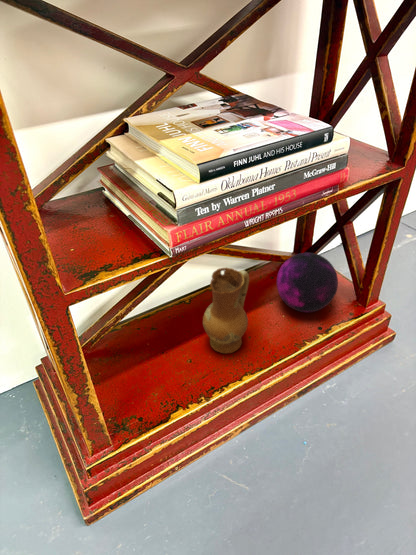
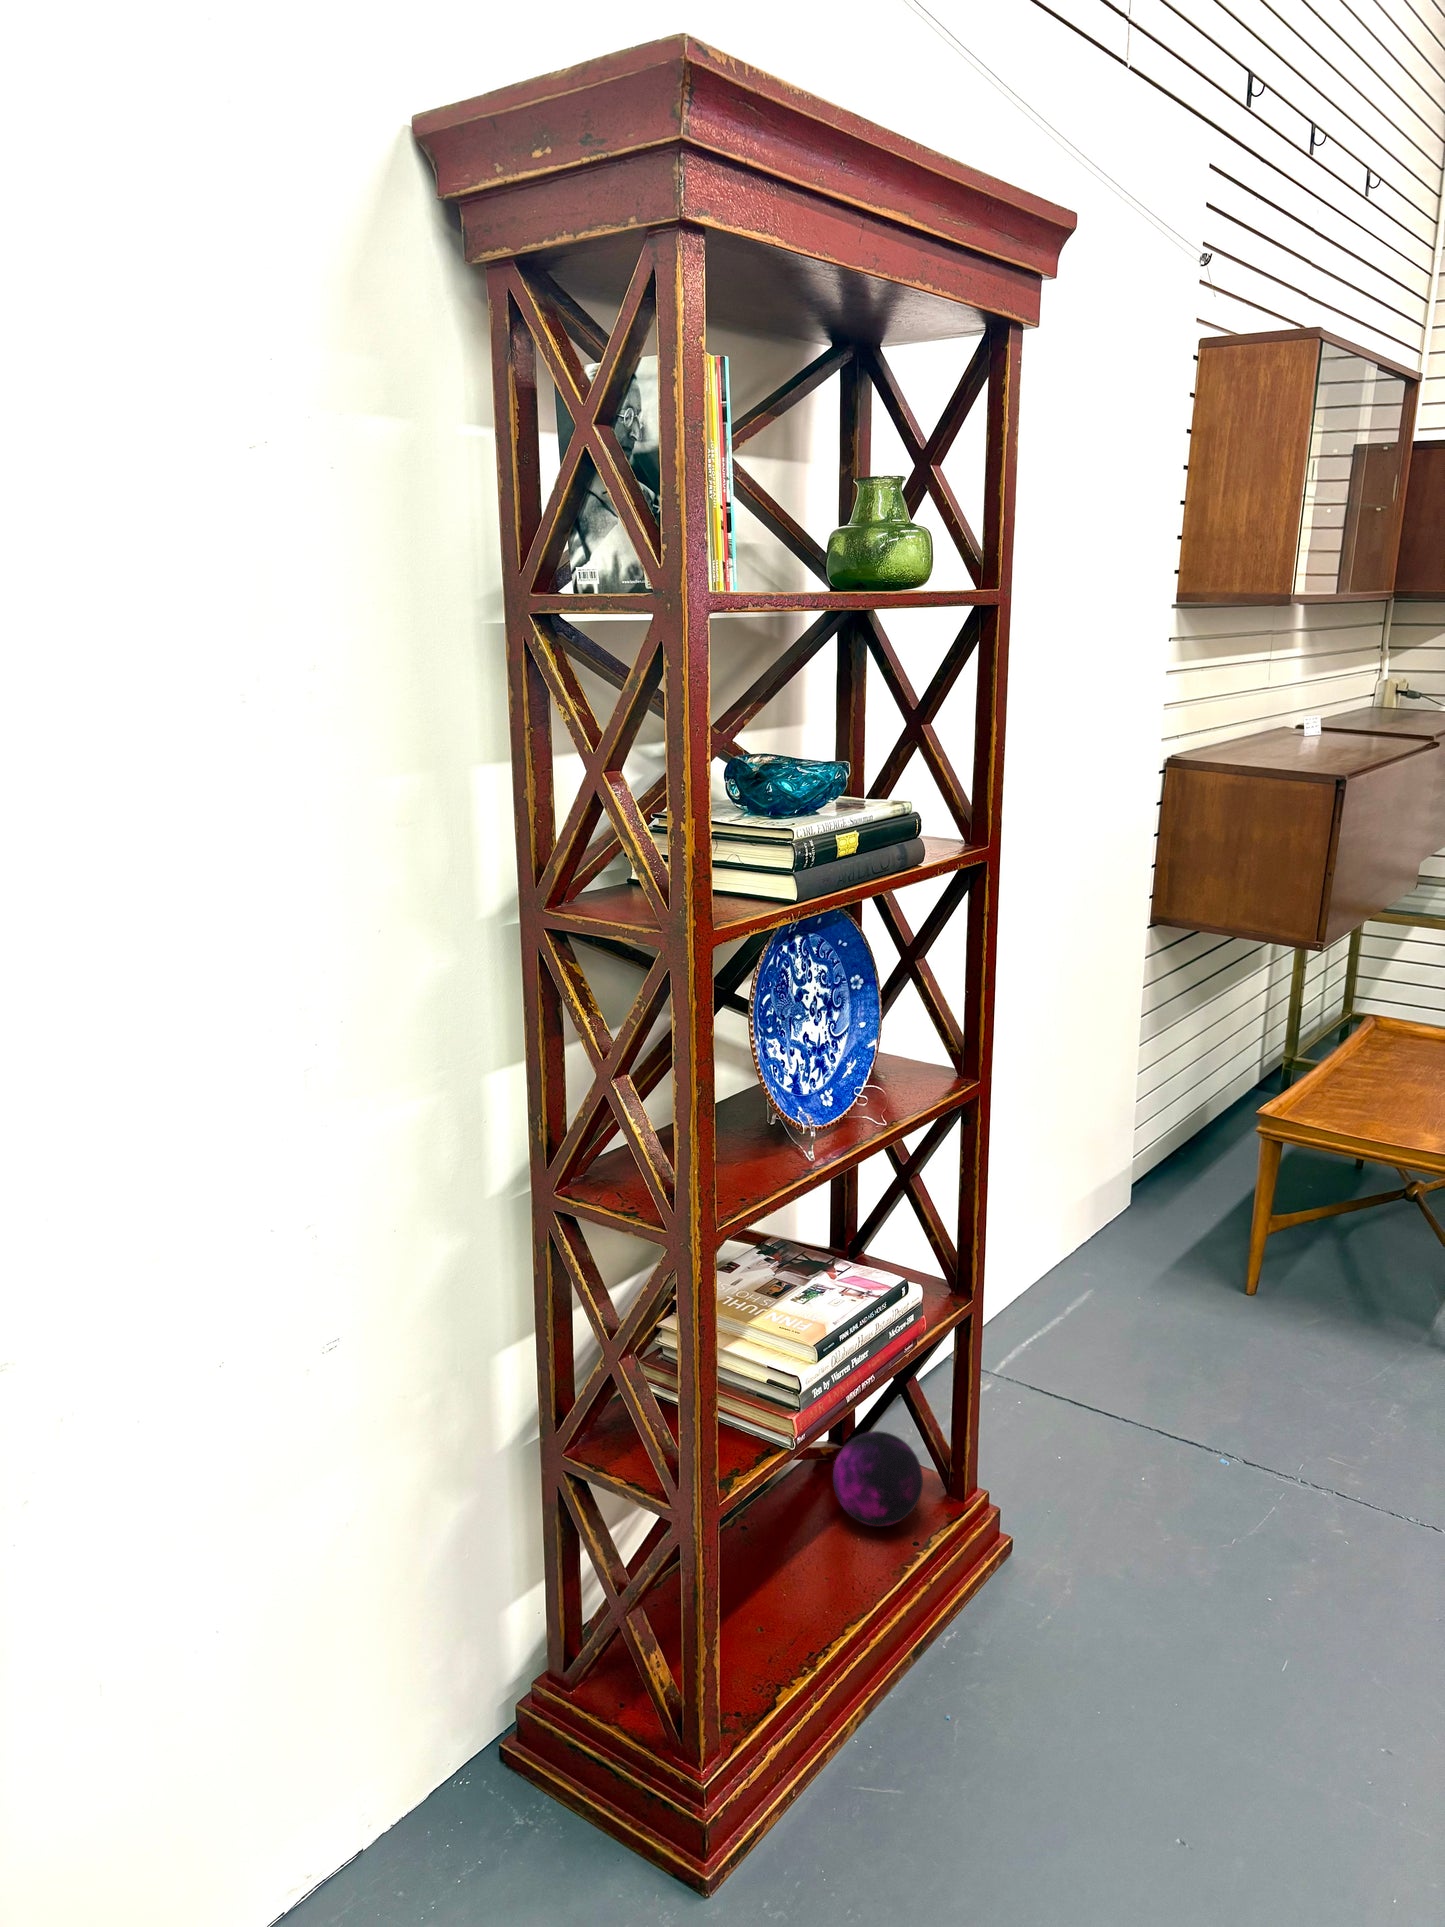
ceramic jug: present [203,268,249,354] -> none [761,1468,827,1611]

